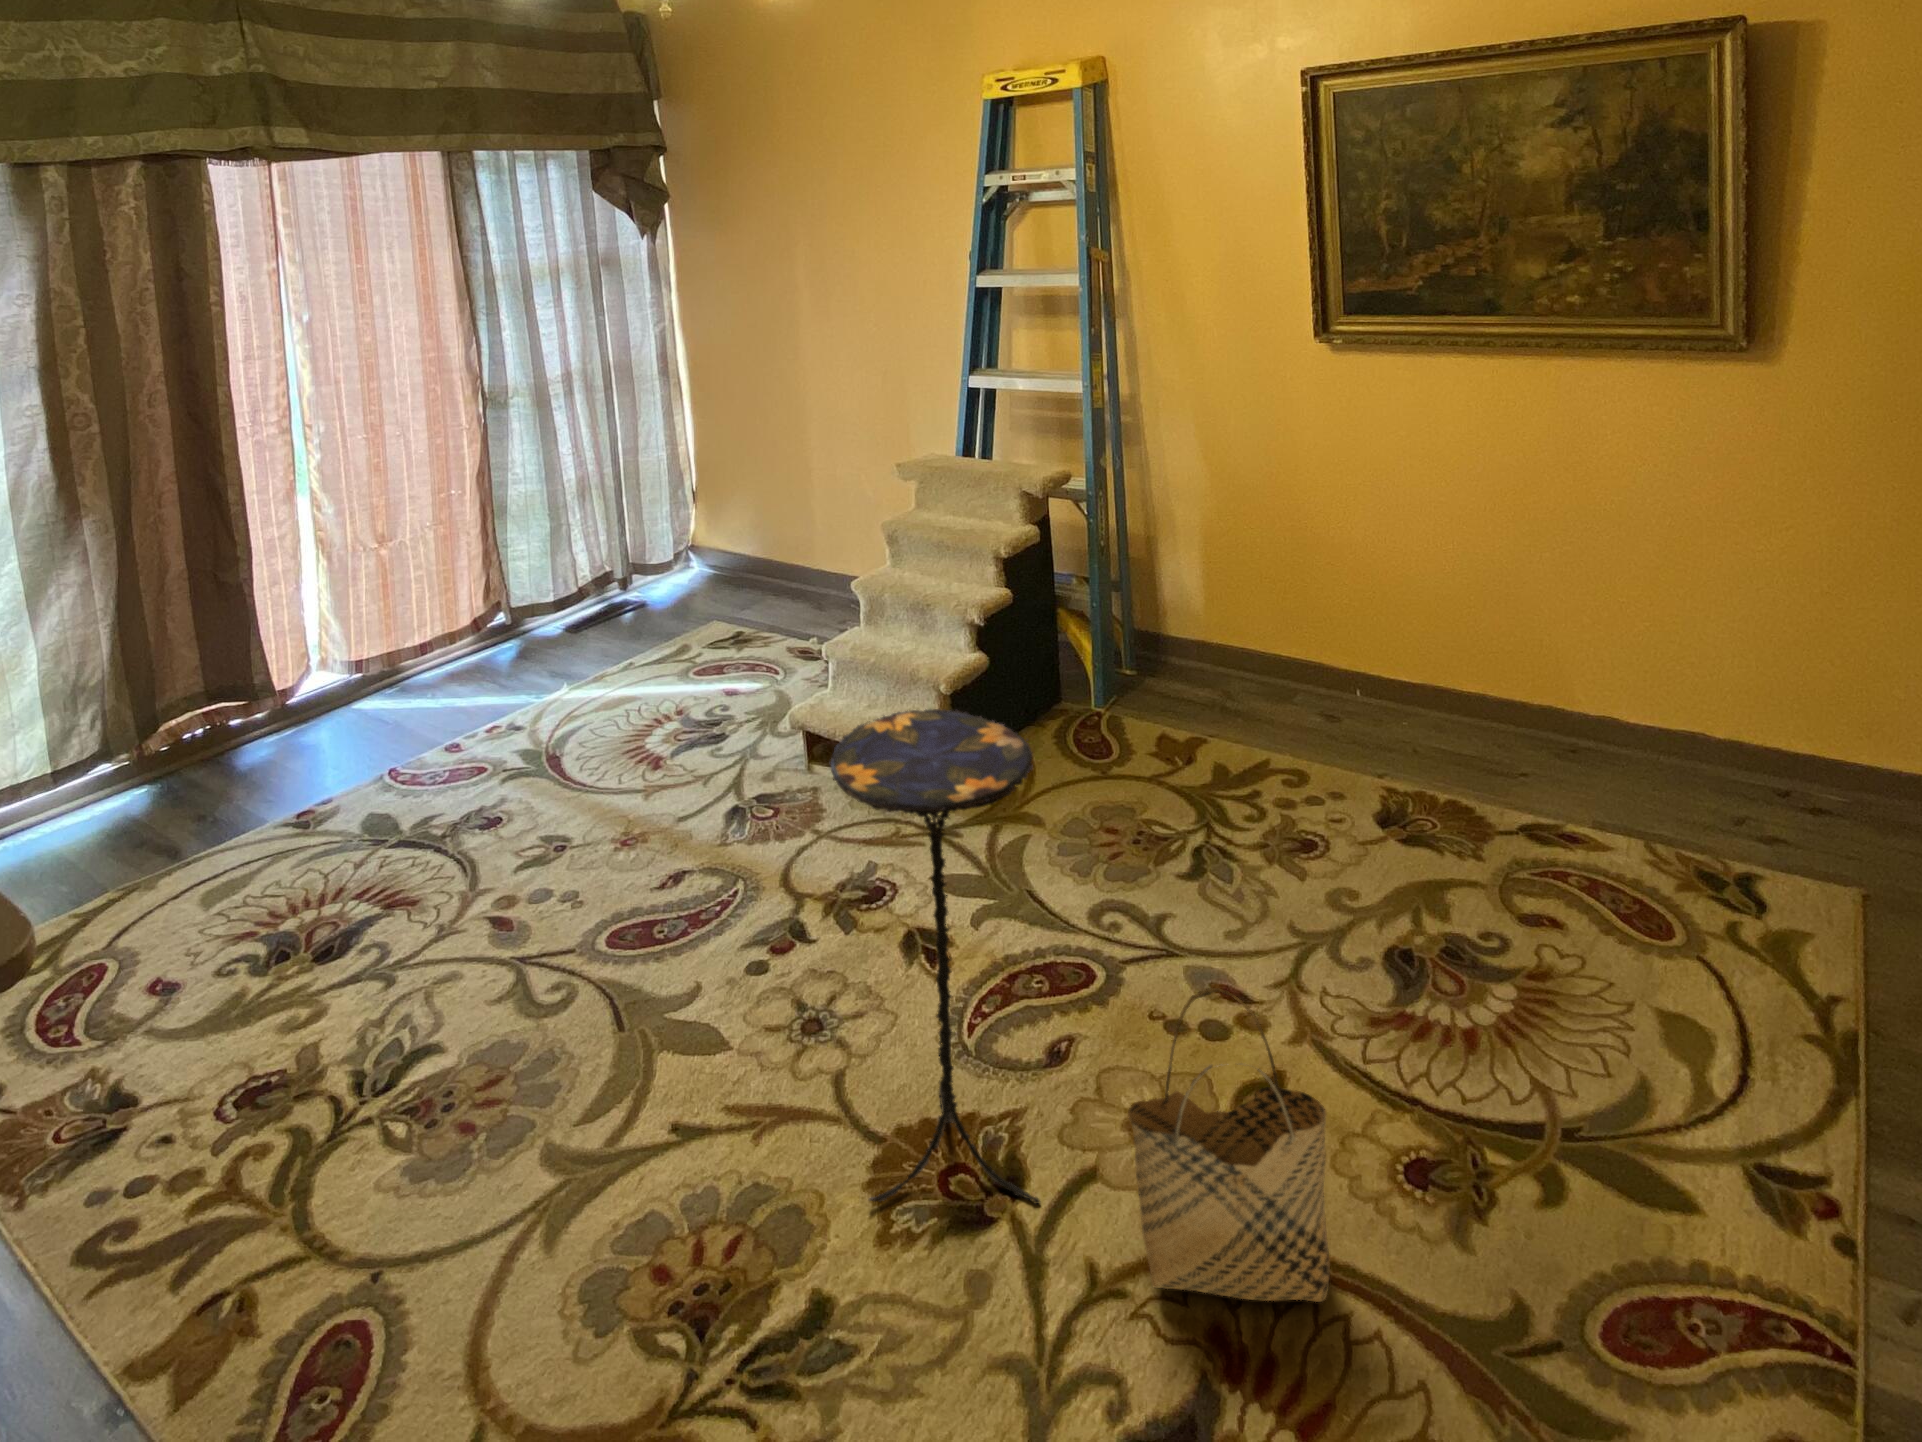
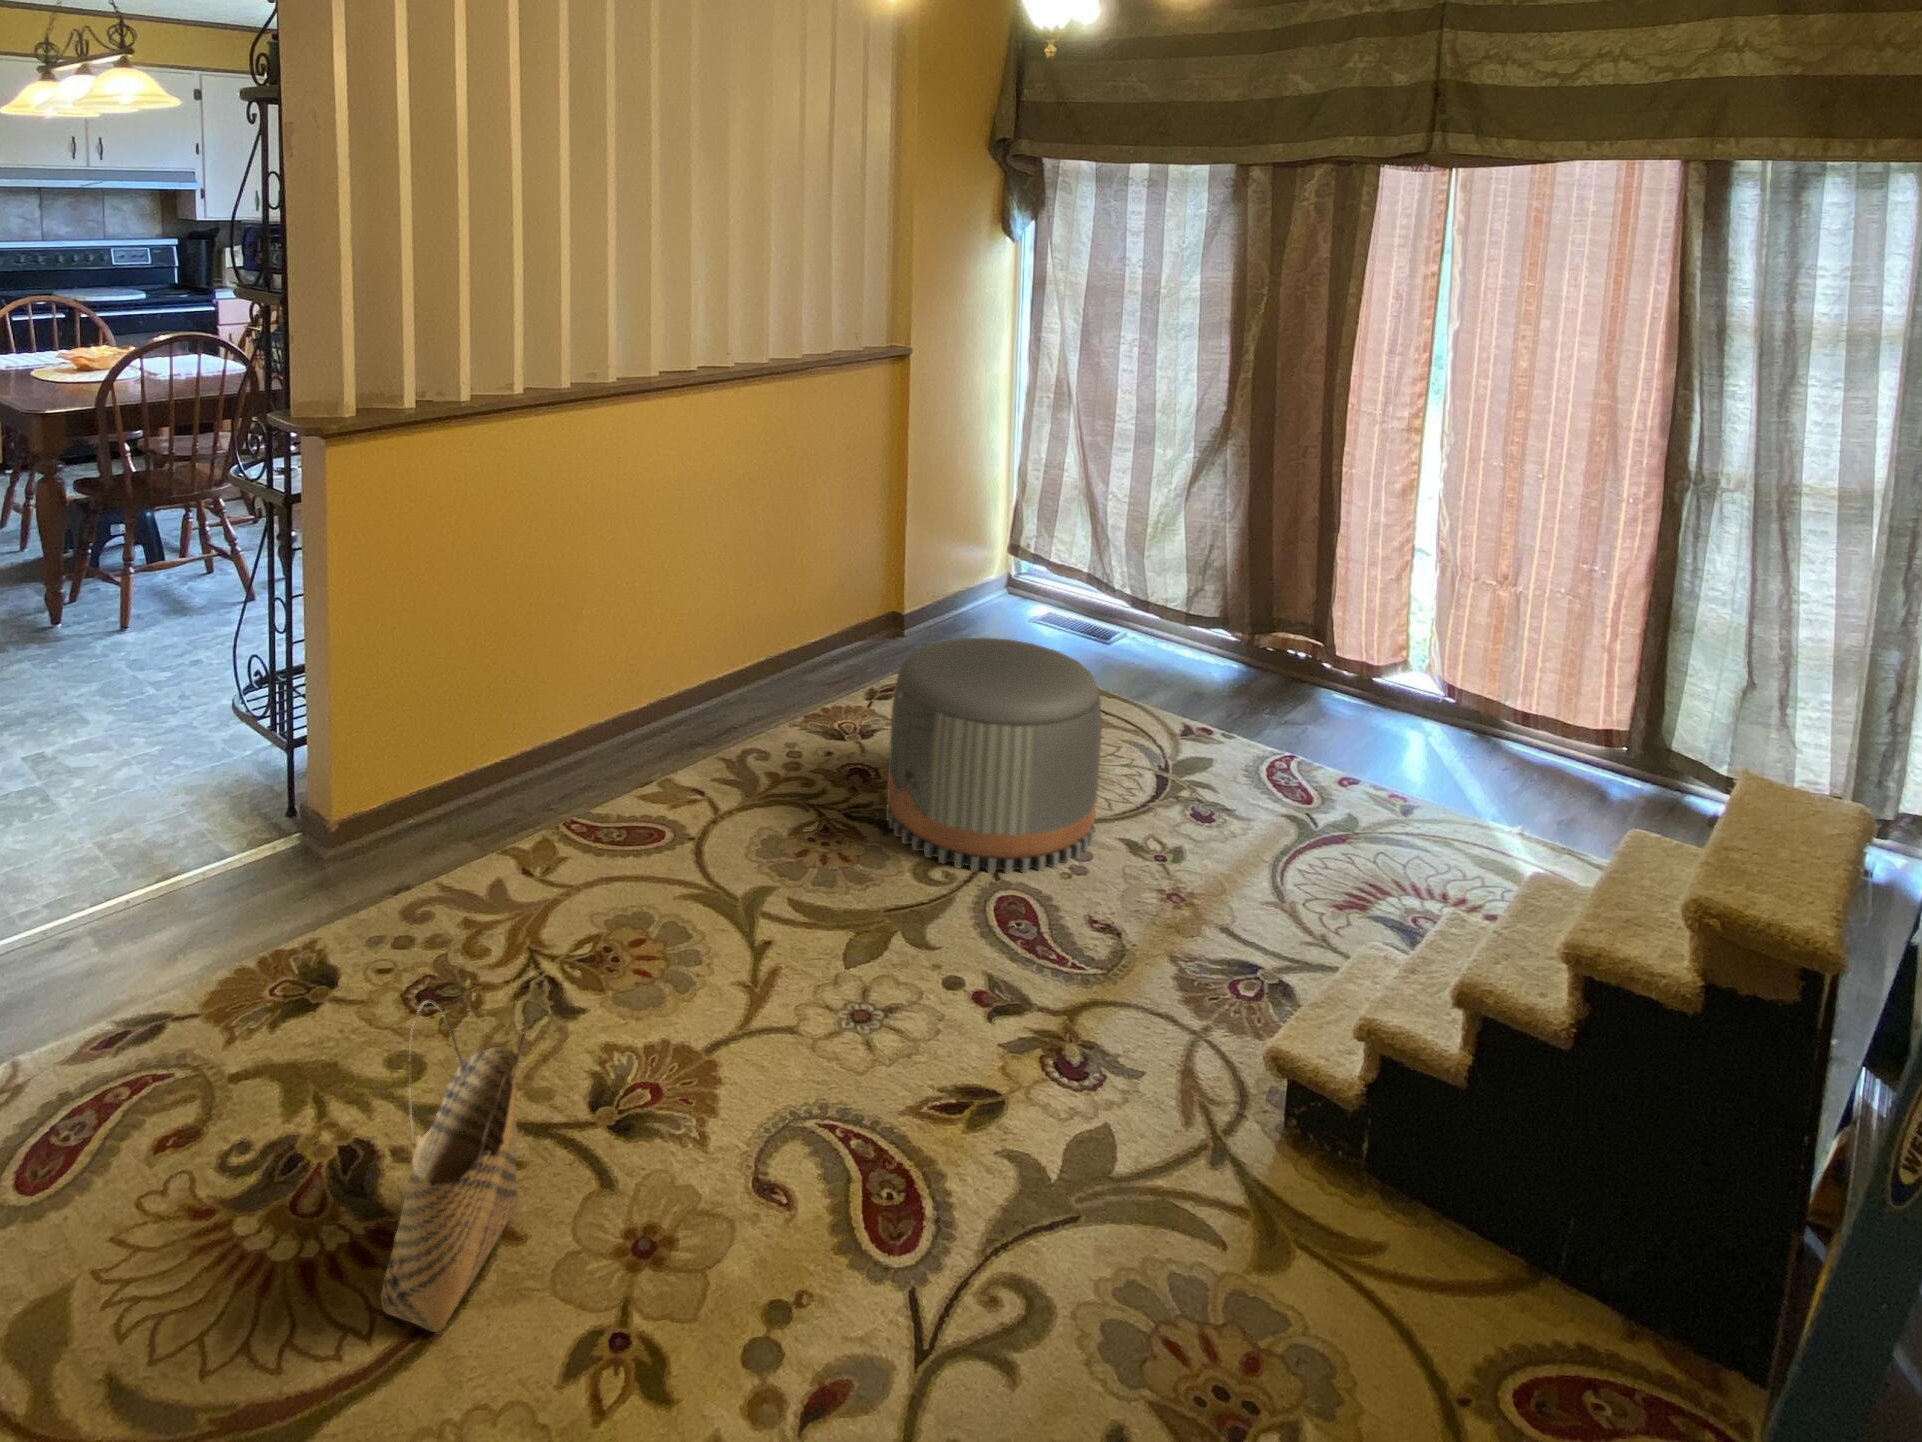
side table: present [831,709,1040,1204] -> none [582,676,772,1141]
pouf: none [267,727,552,1048] -> present [886,638,1102,874]

